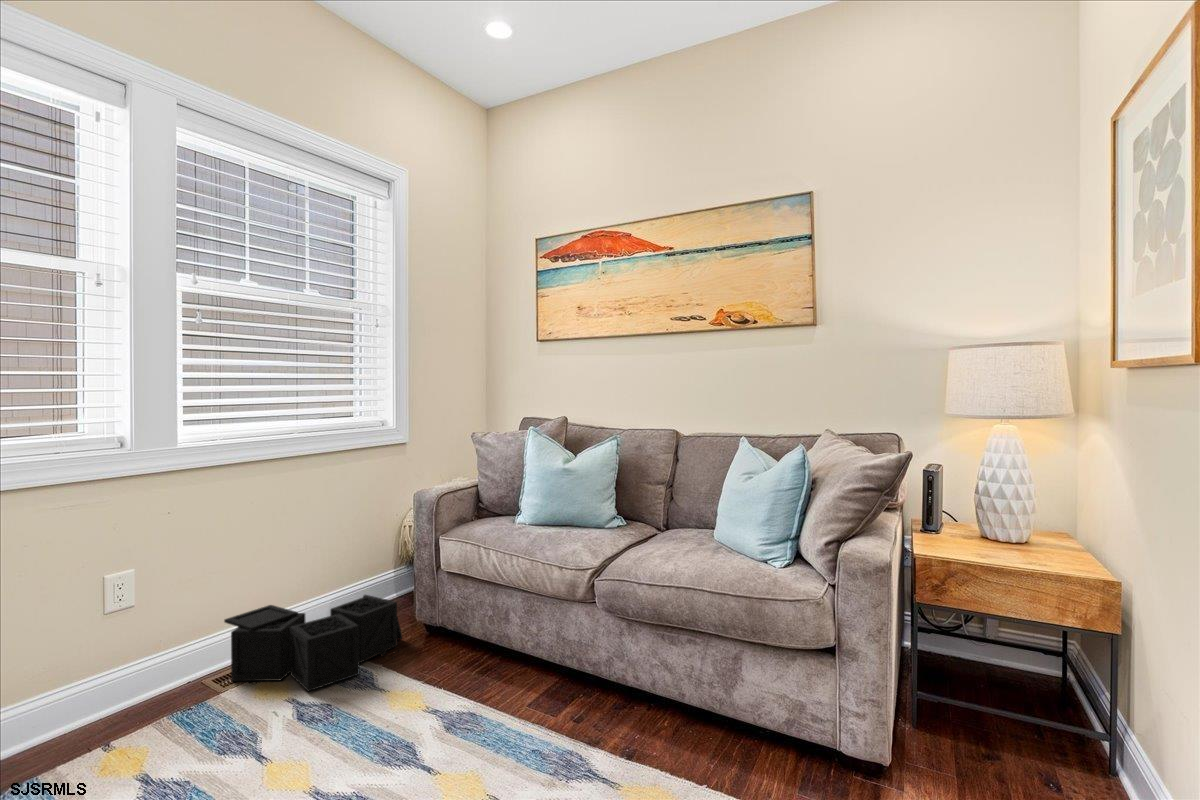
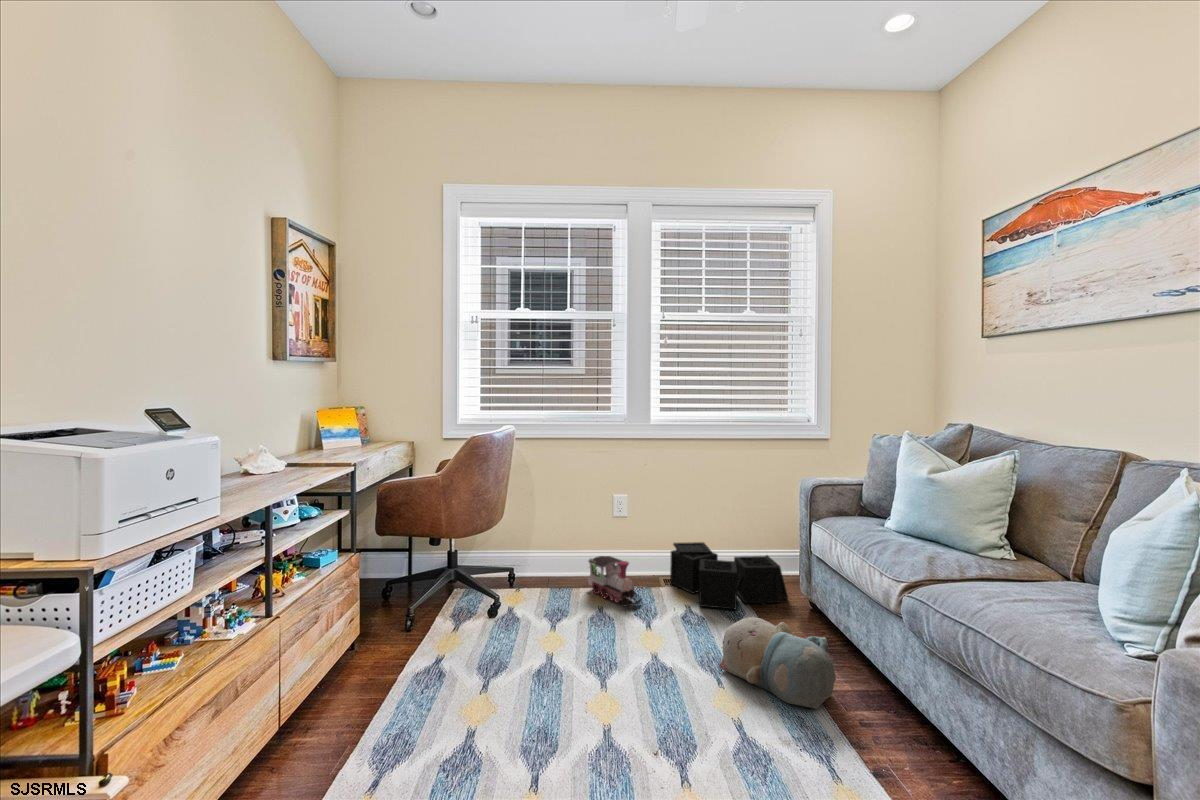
plush toy: none [400,653,545,749] -> present [719,617,836,709]
toy train: none [78,670,215,755] -> present [588,556,642,606]

